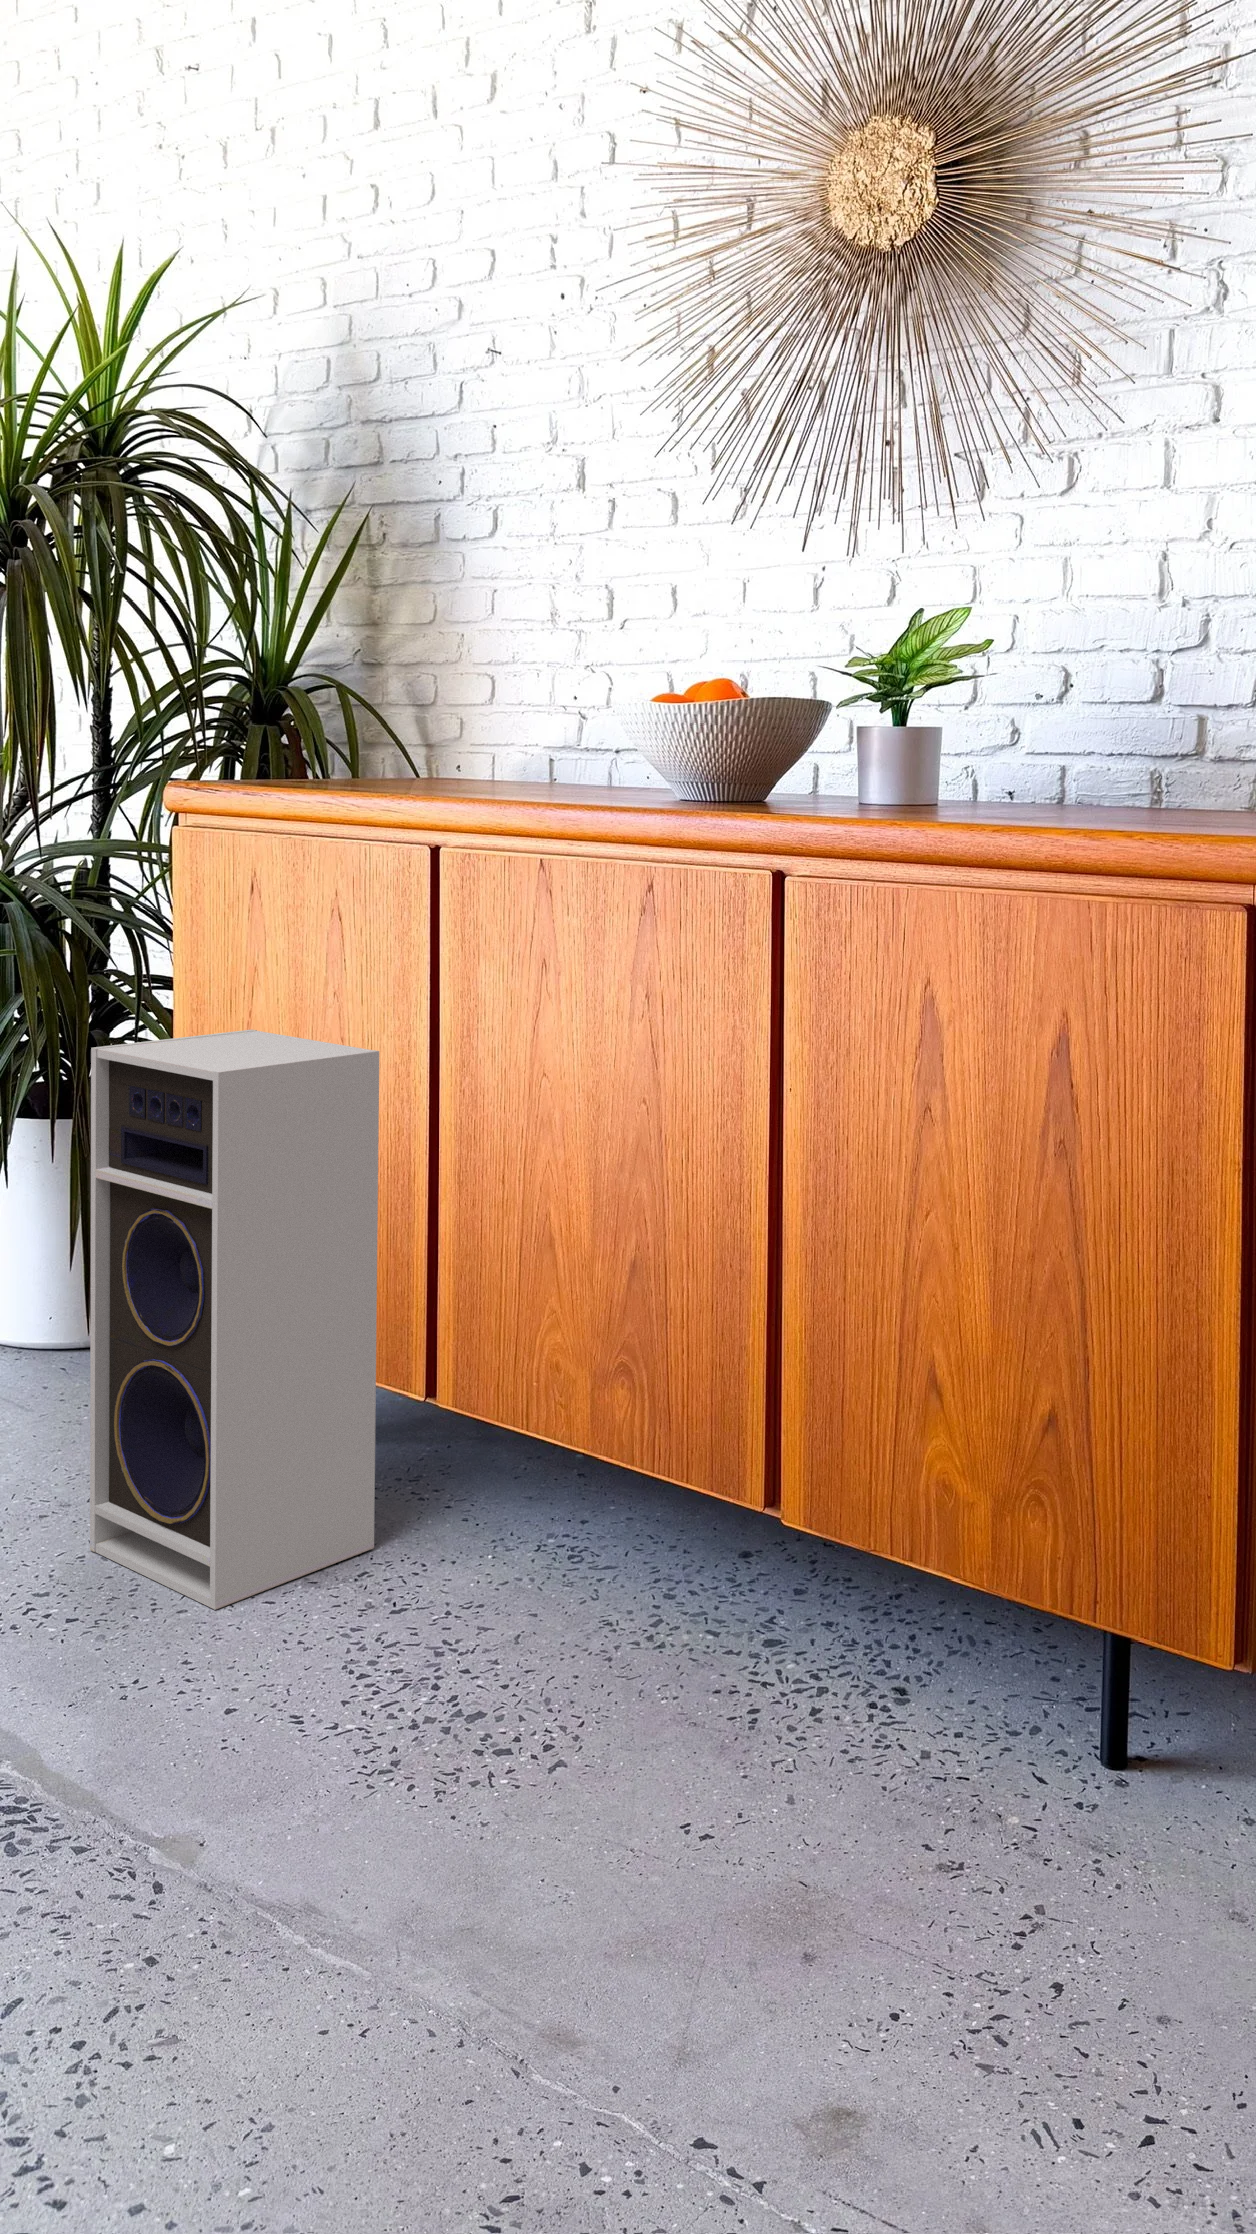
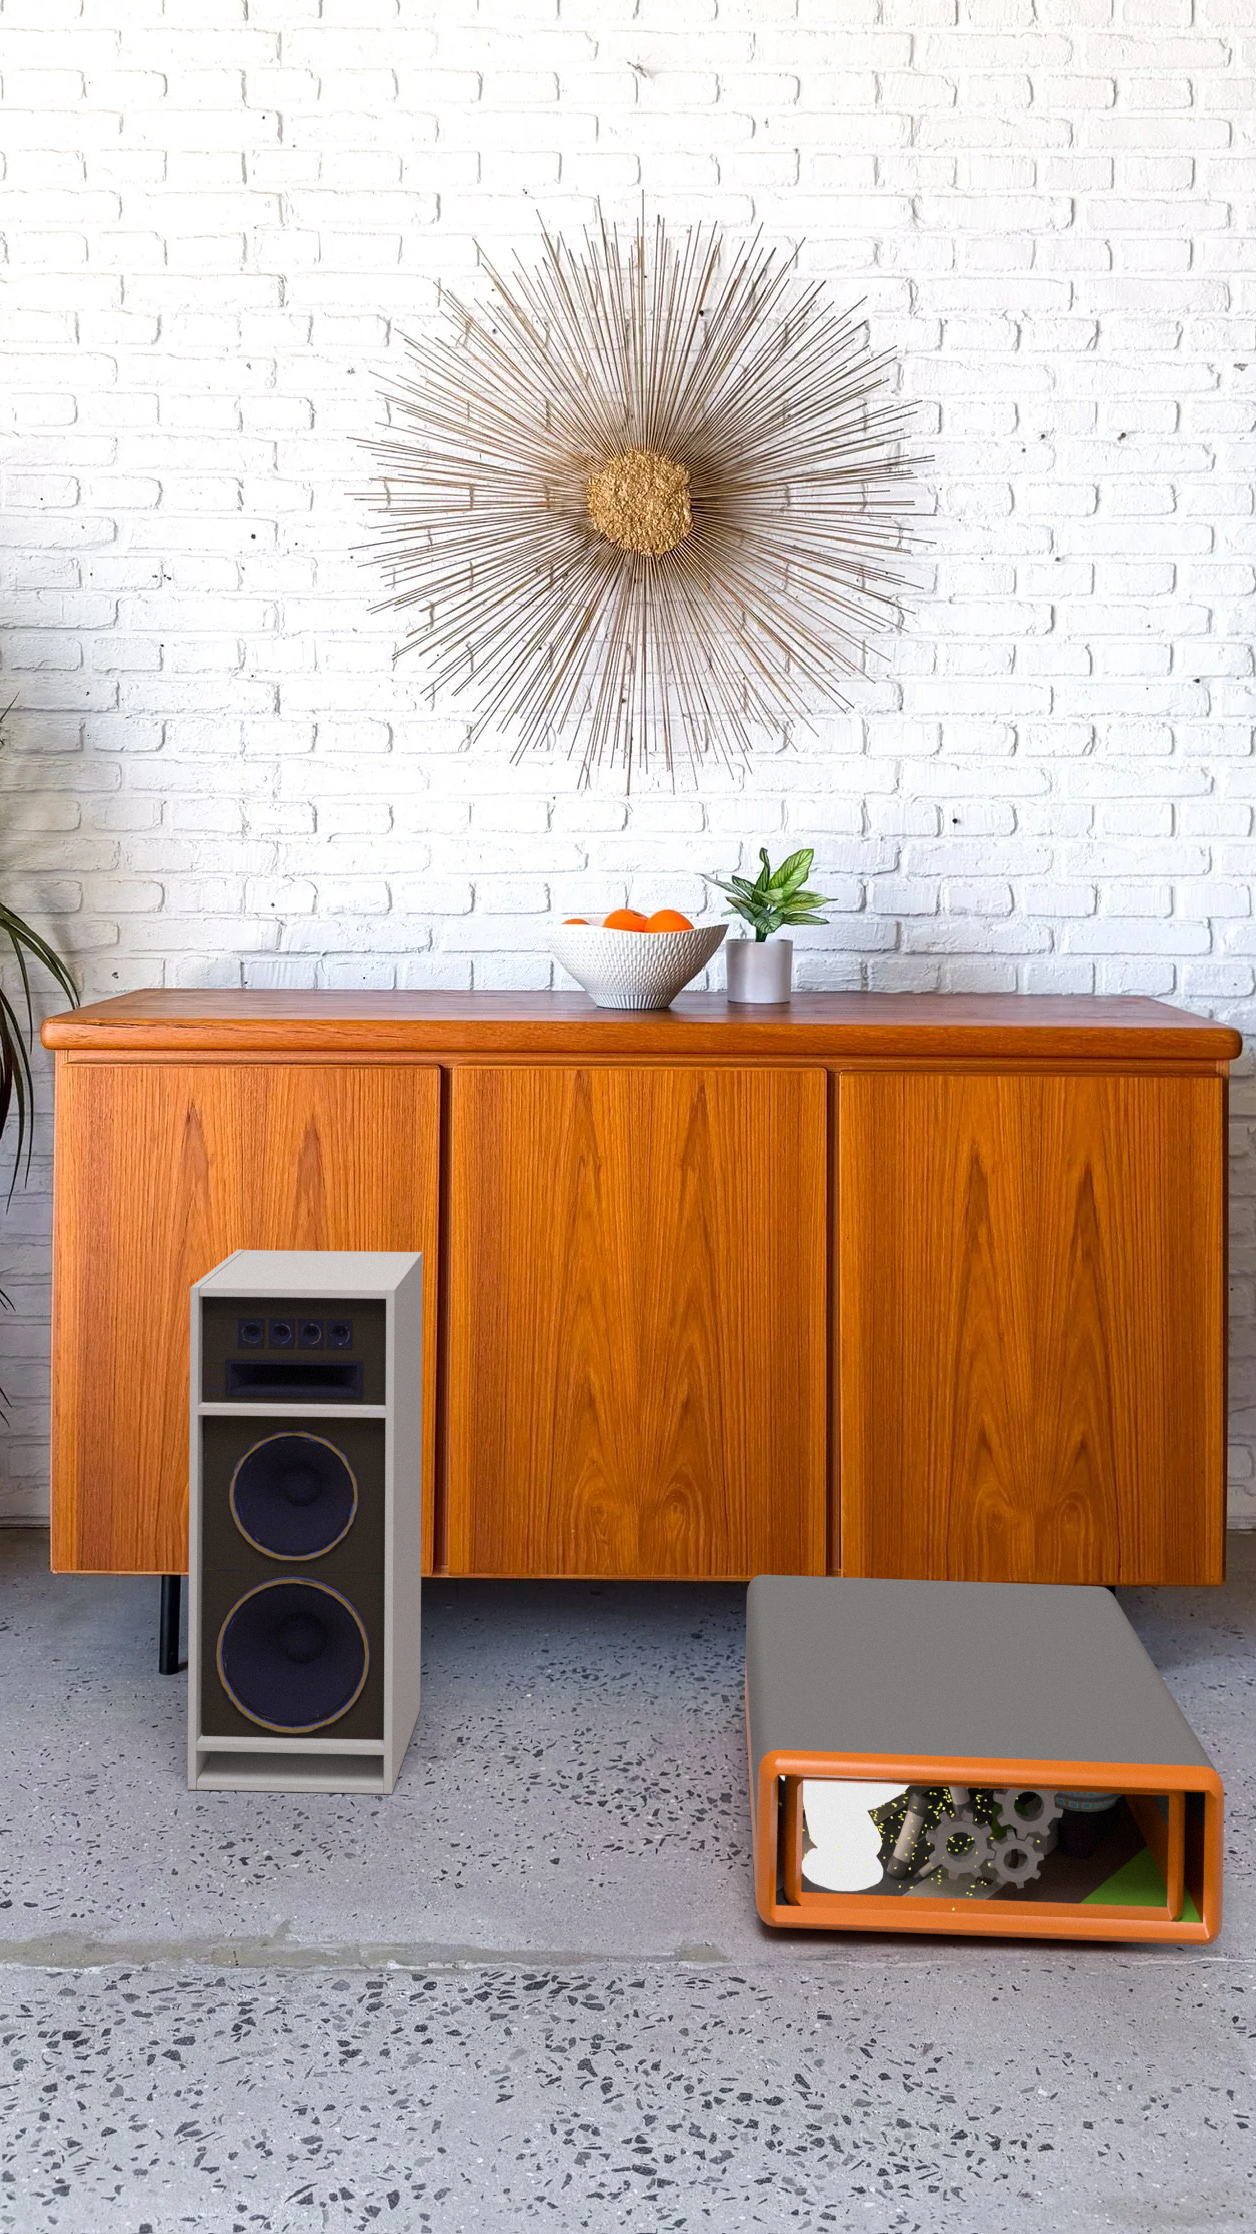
storage box: none [224,1491,1026,2096] -> present [745,1575,1224,1945]

